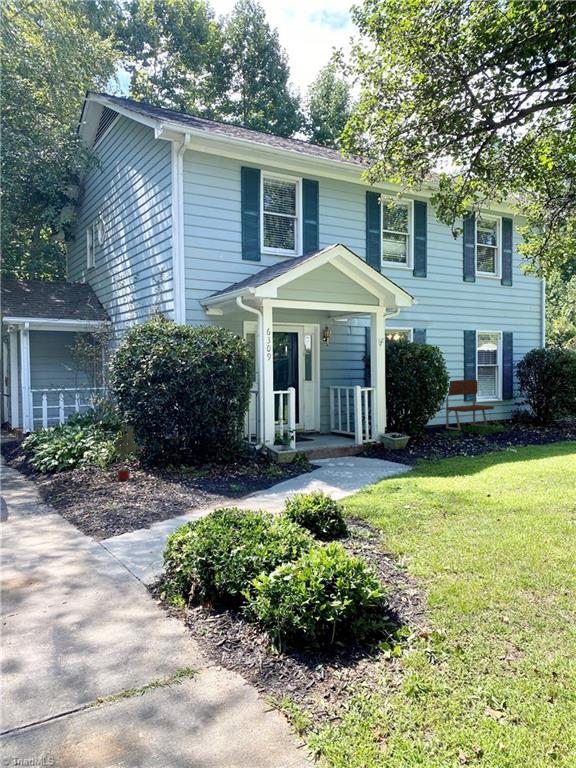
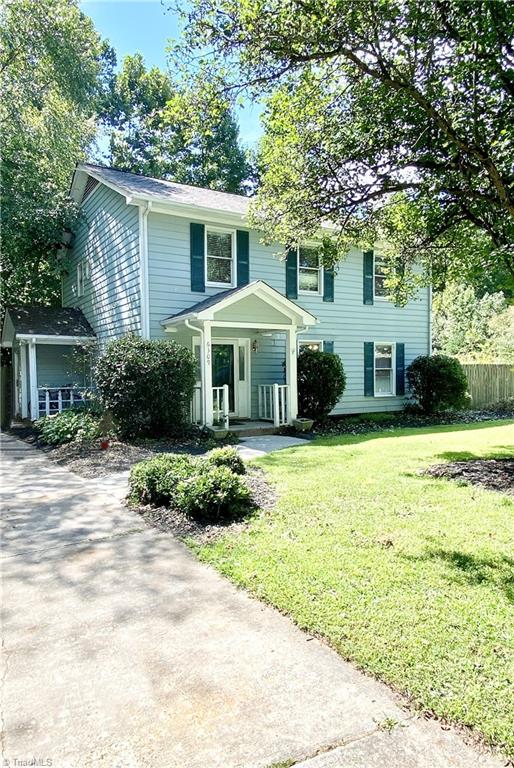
bench: present [446,380,494,430] -> none [349,380,386,418]

